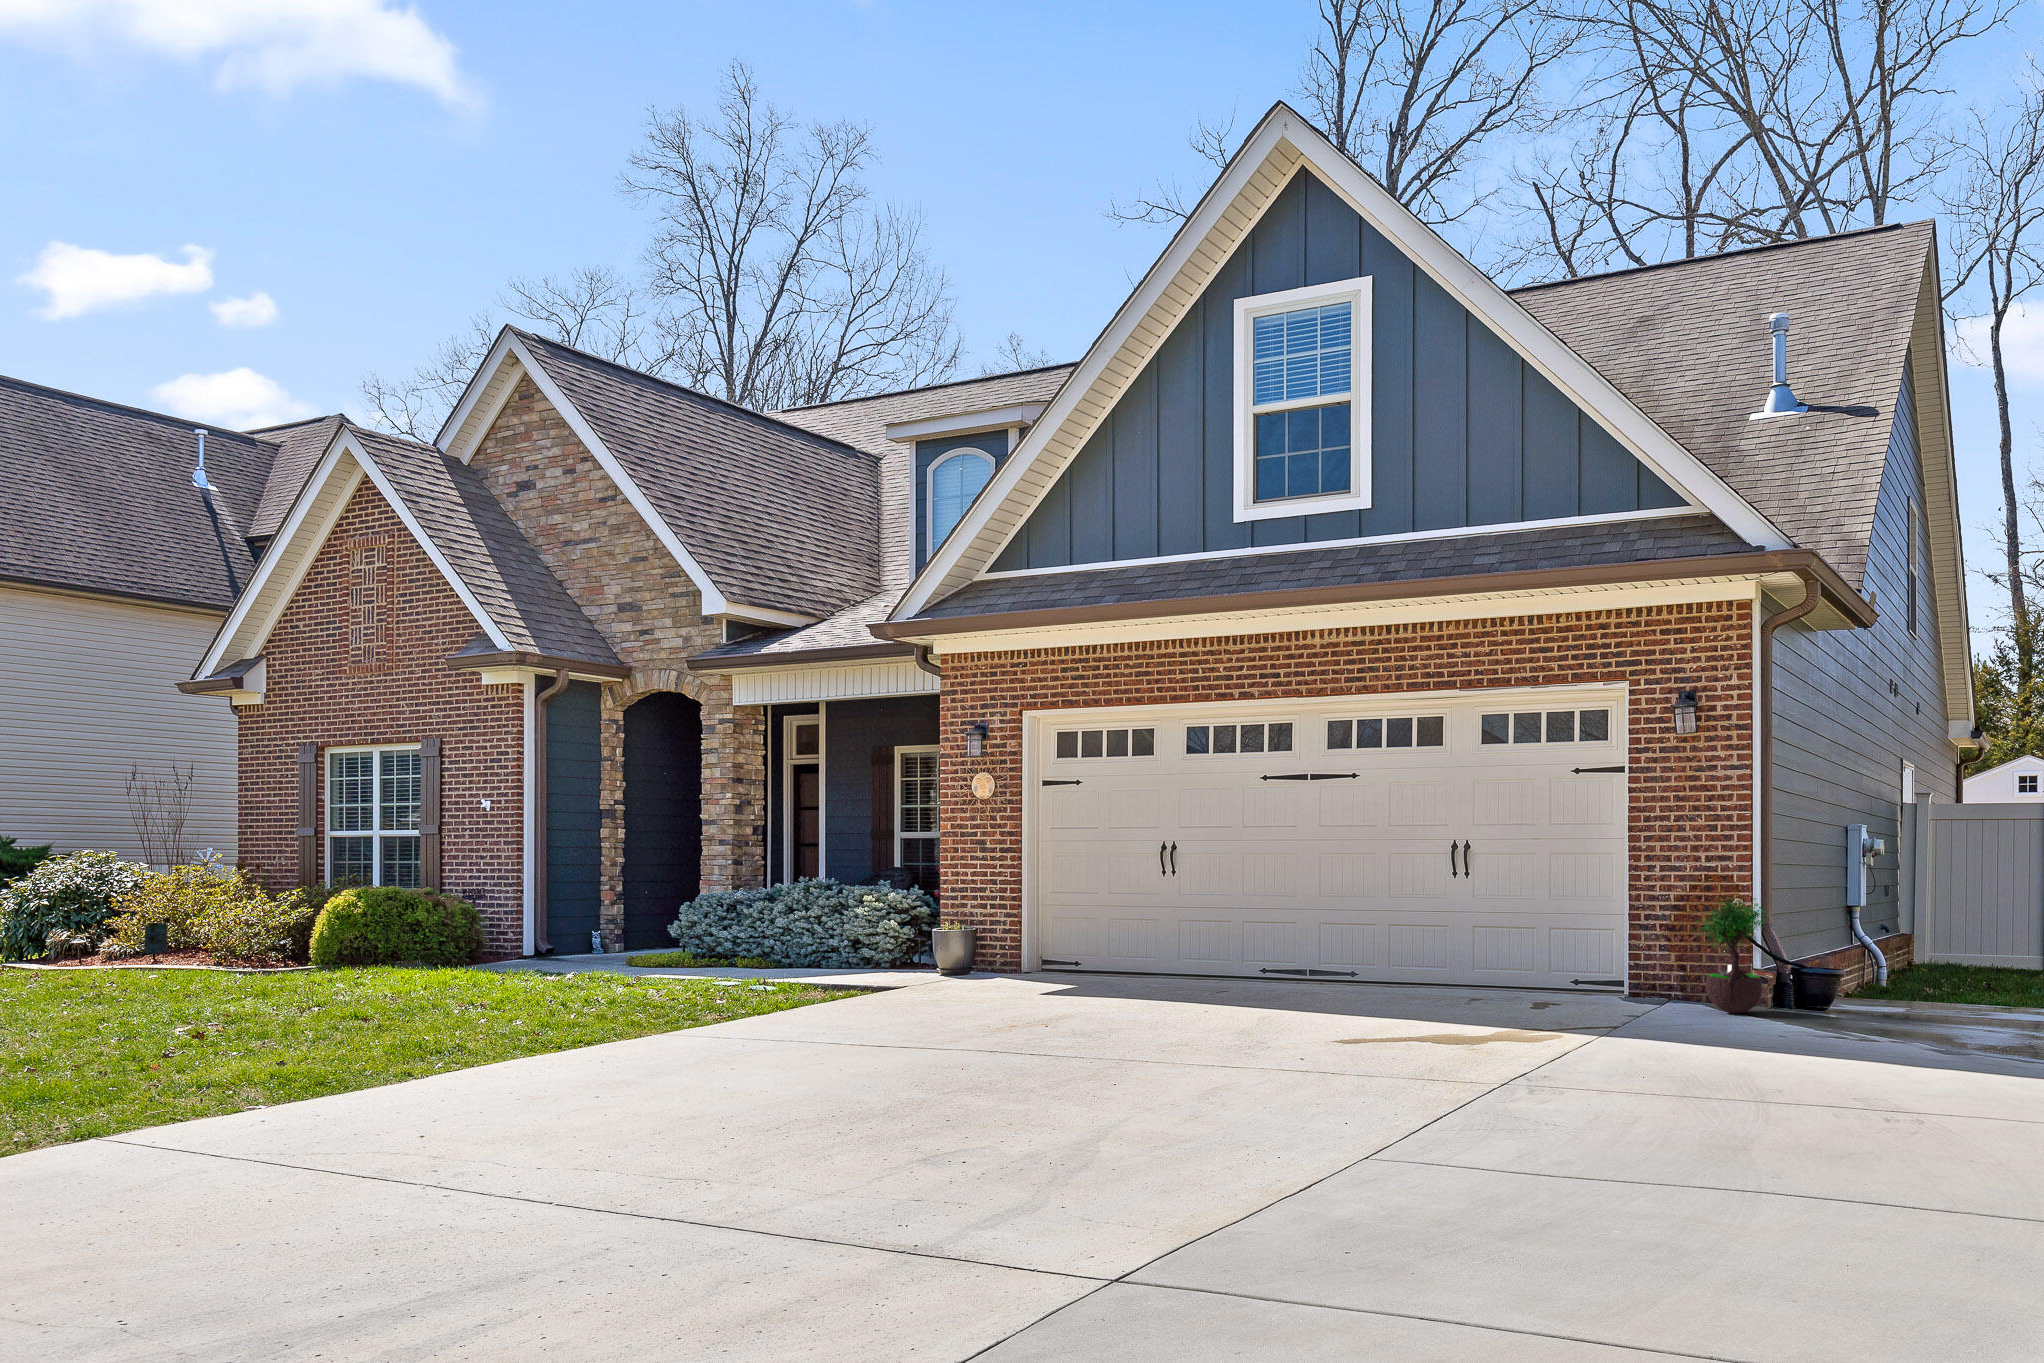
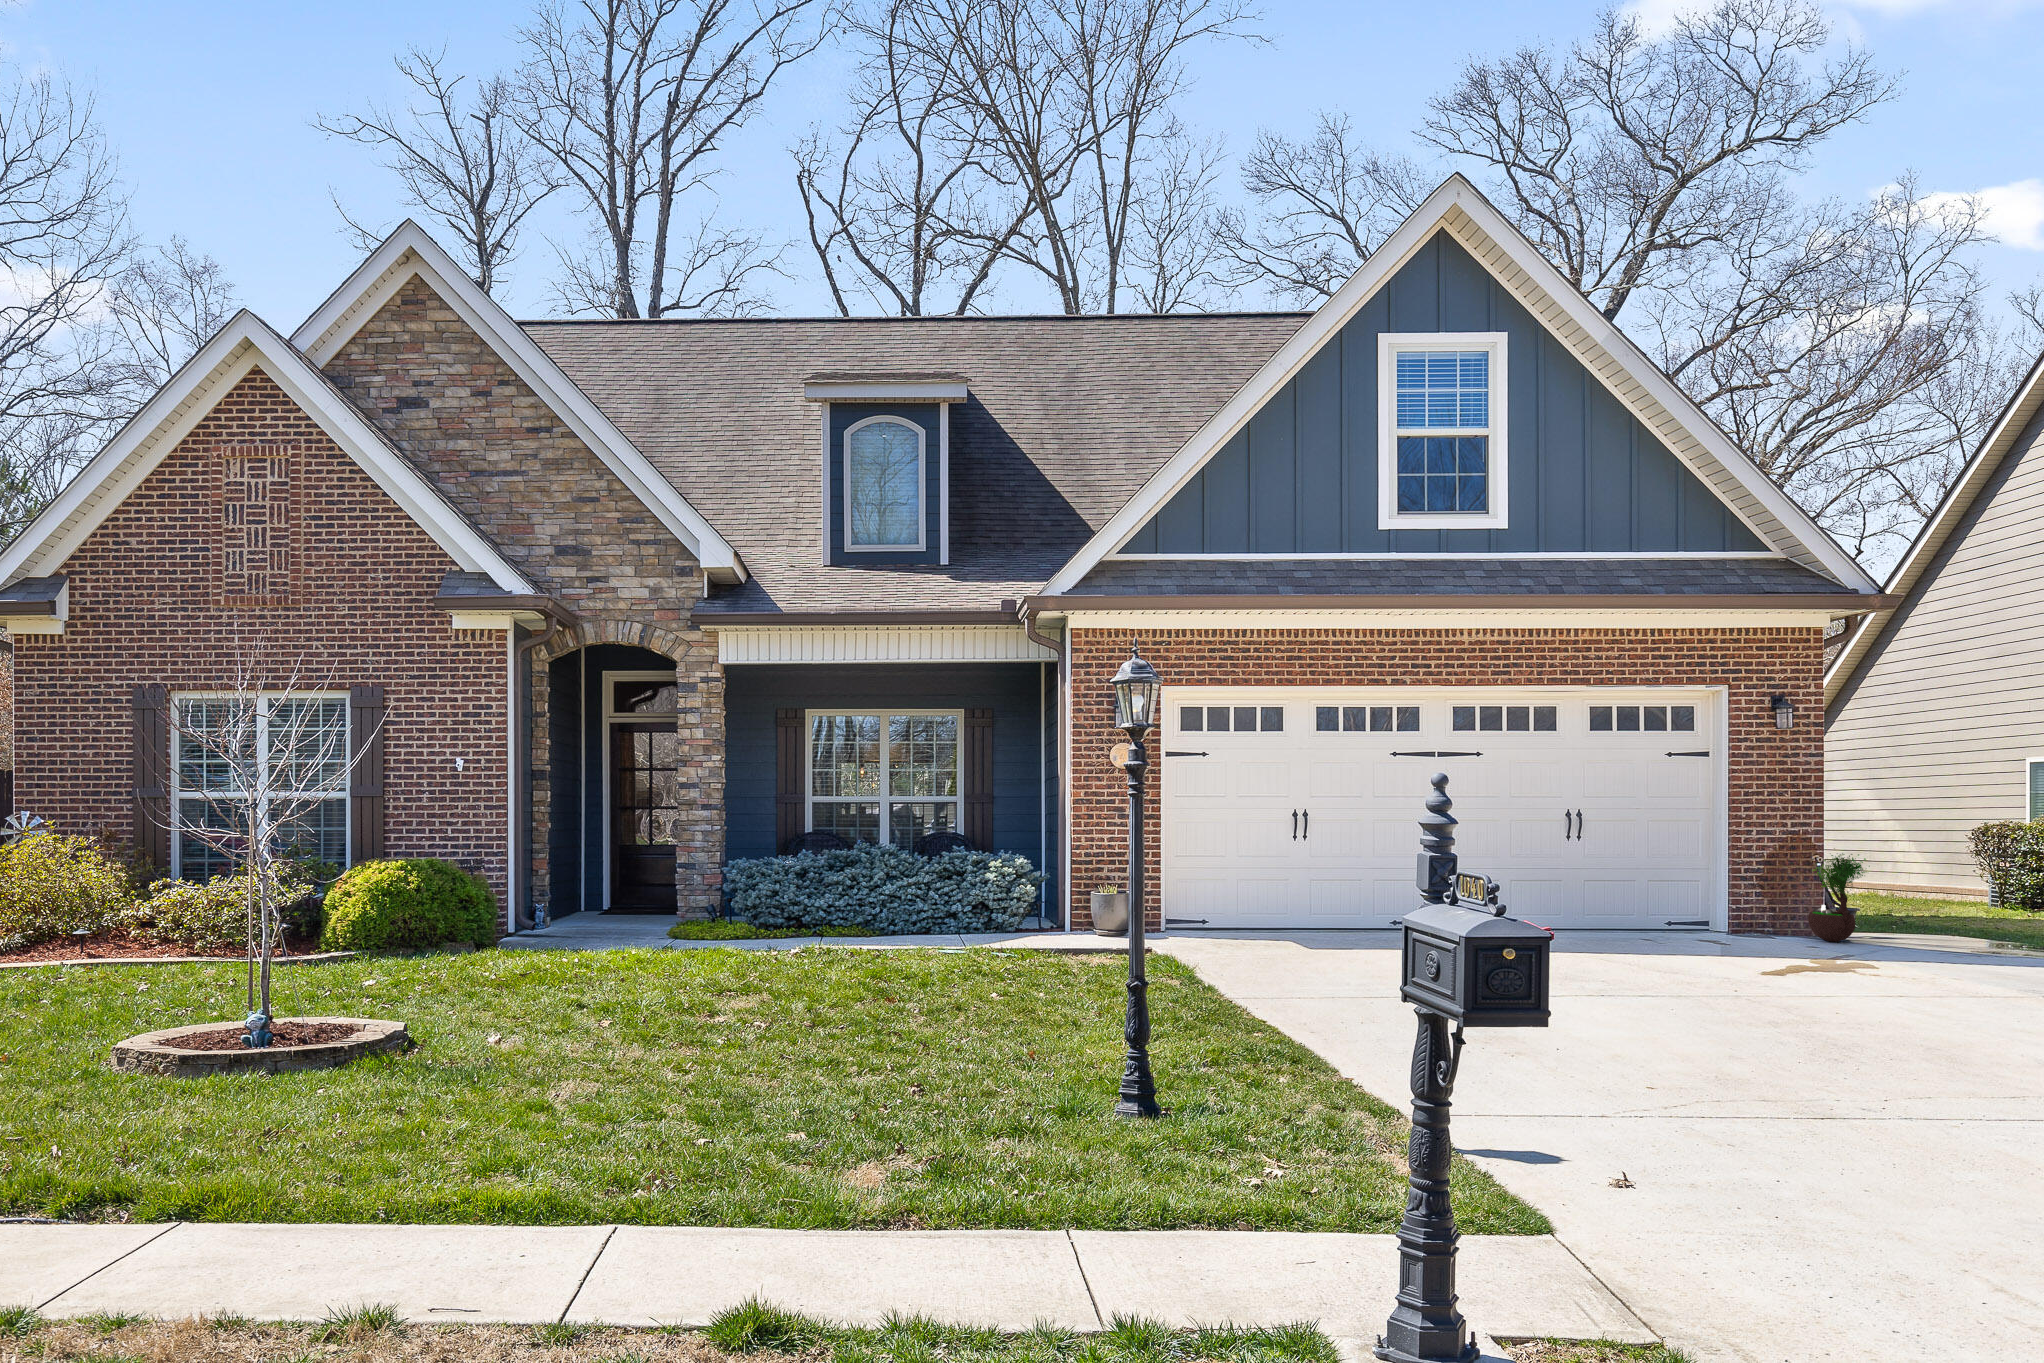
watering can: present [144,918,170,954] -> none [21,911,55,960]

